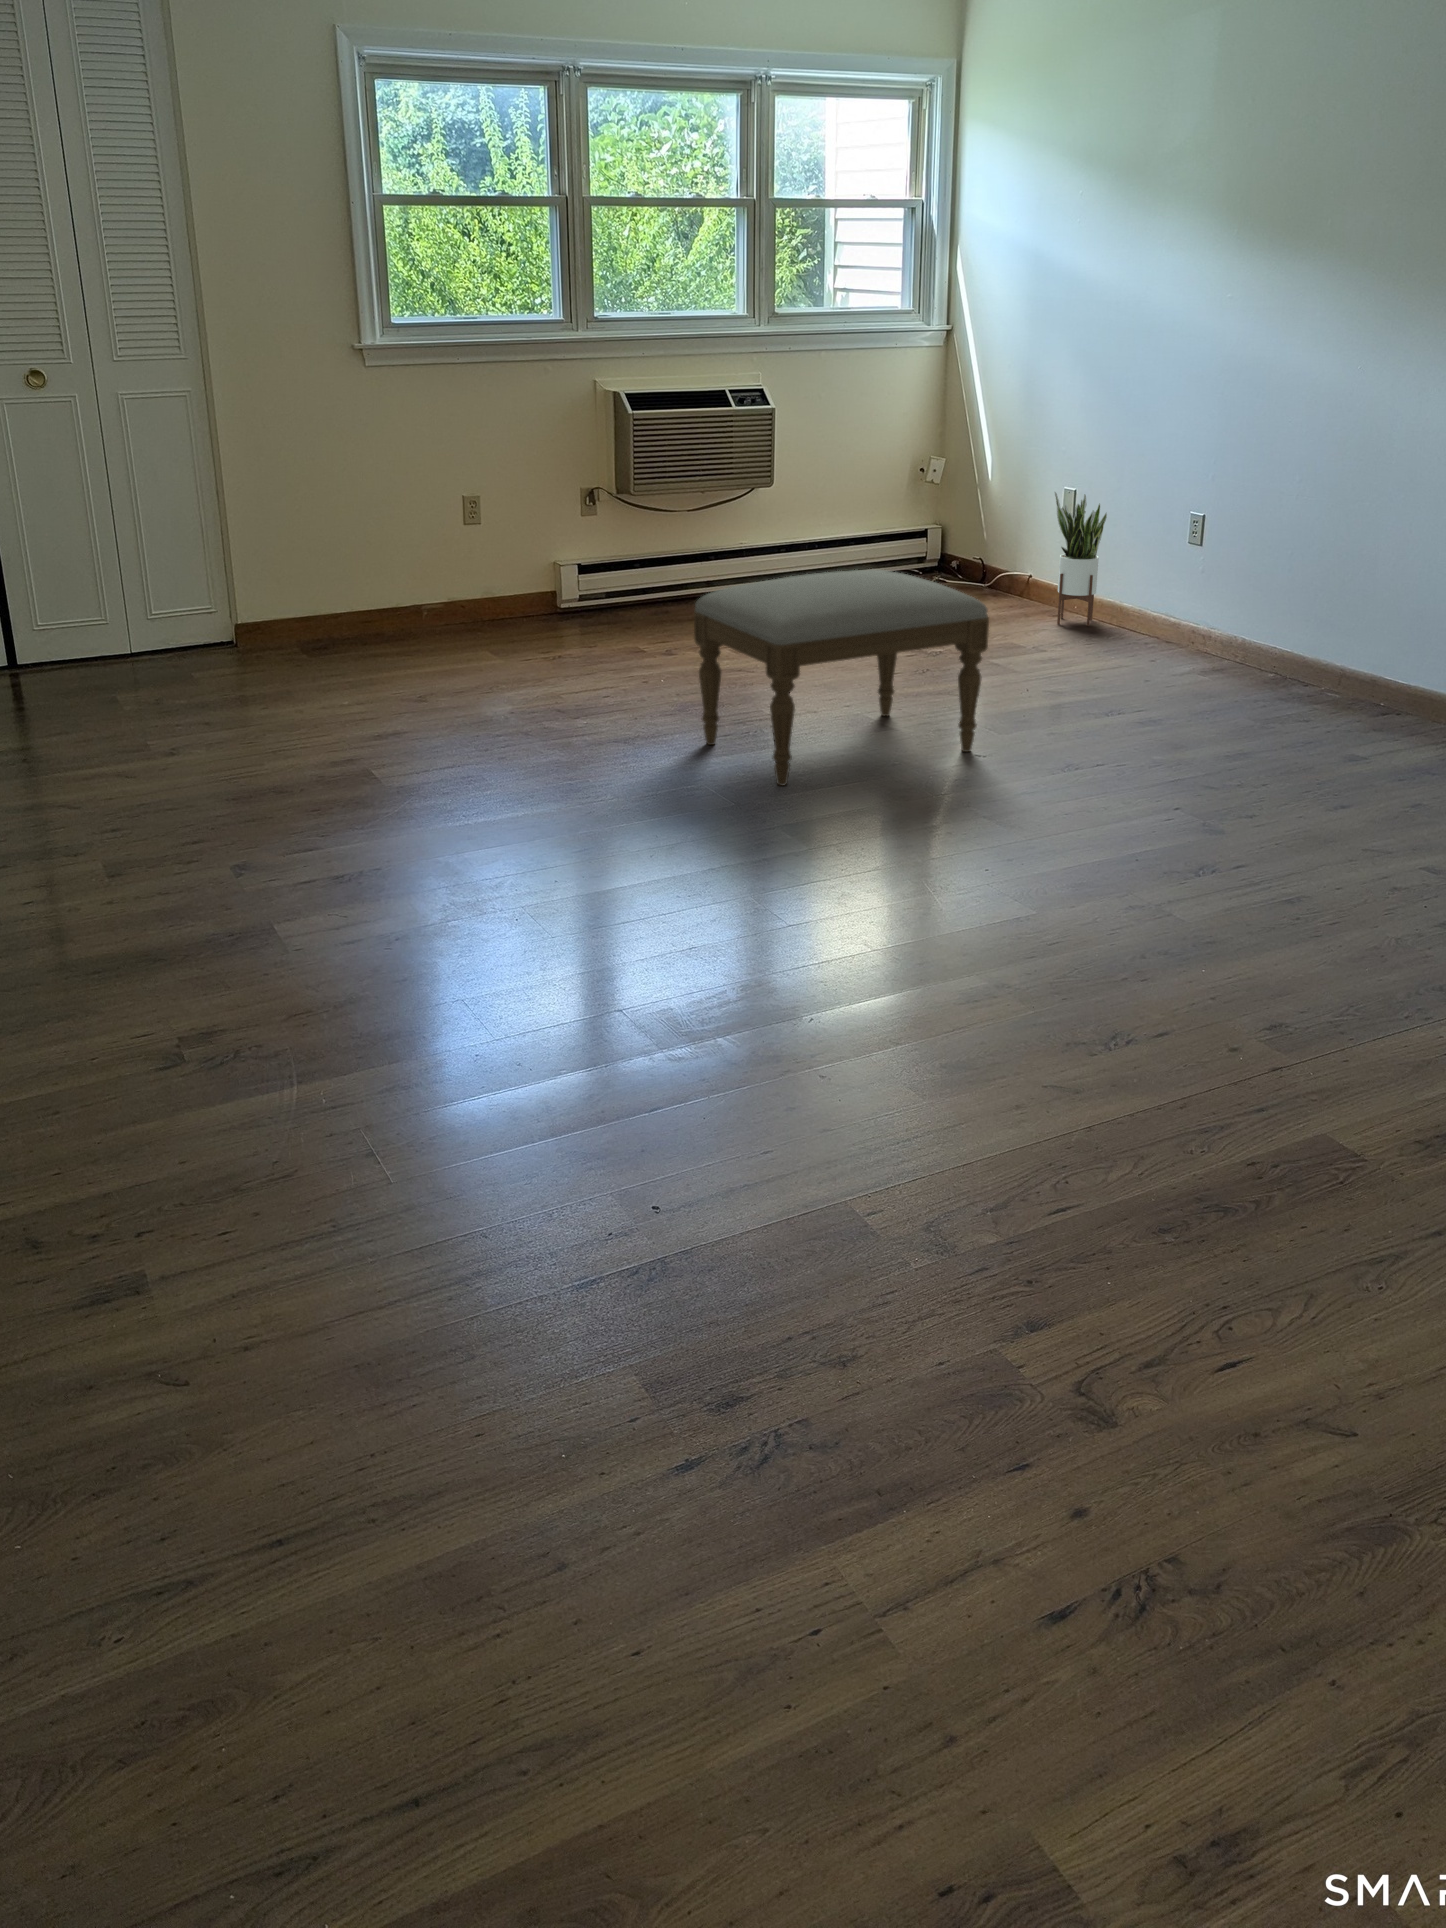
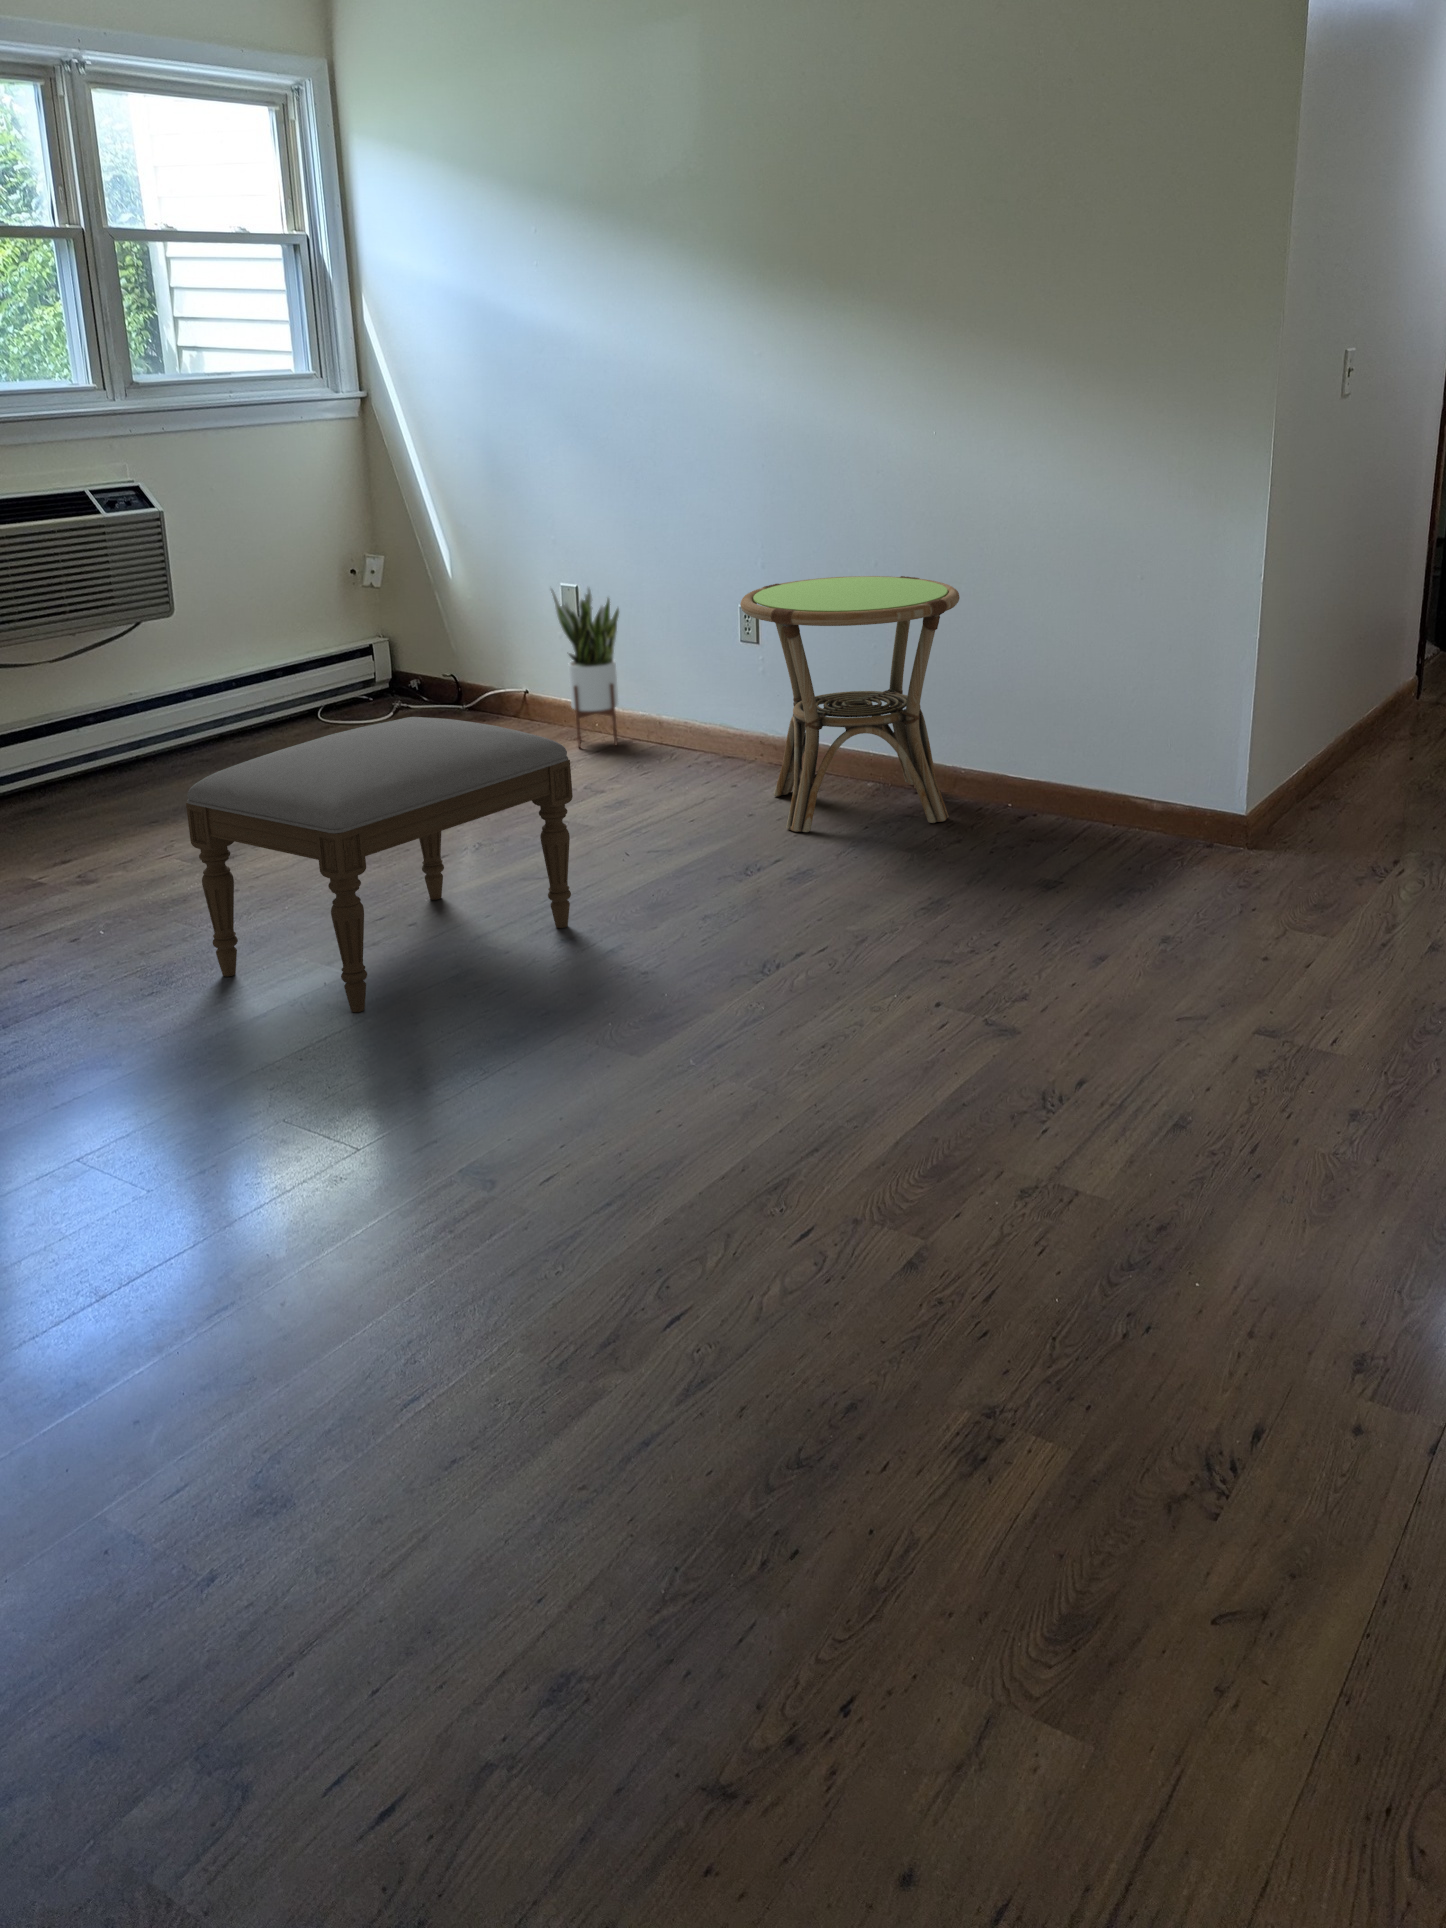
side table: none [1183,500,1385,721] -> present [740,576,960,832]

